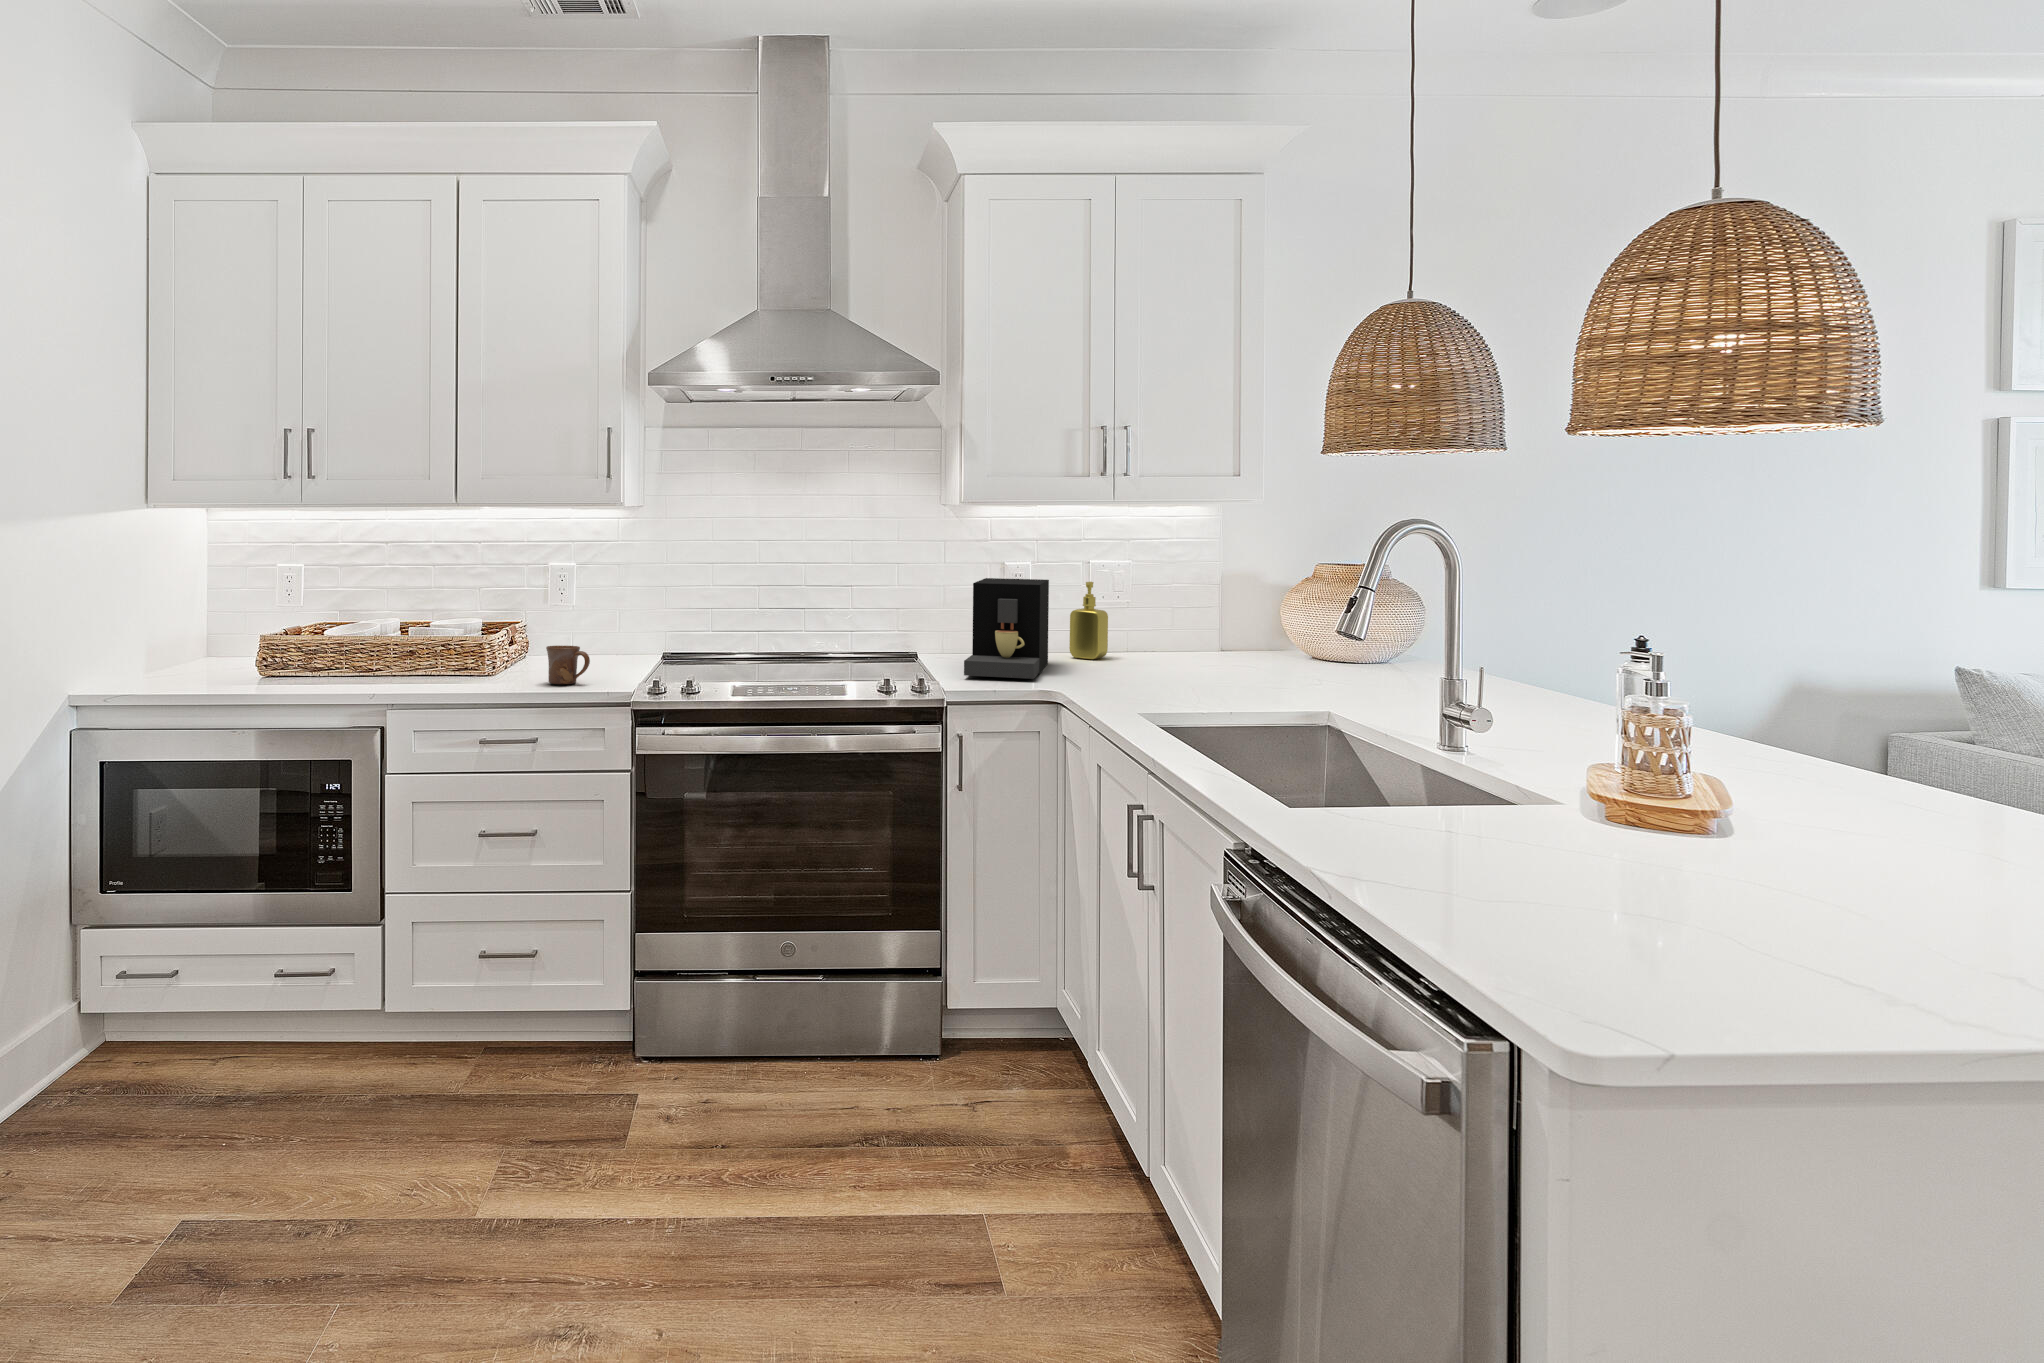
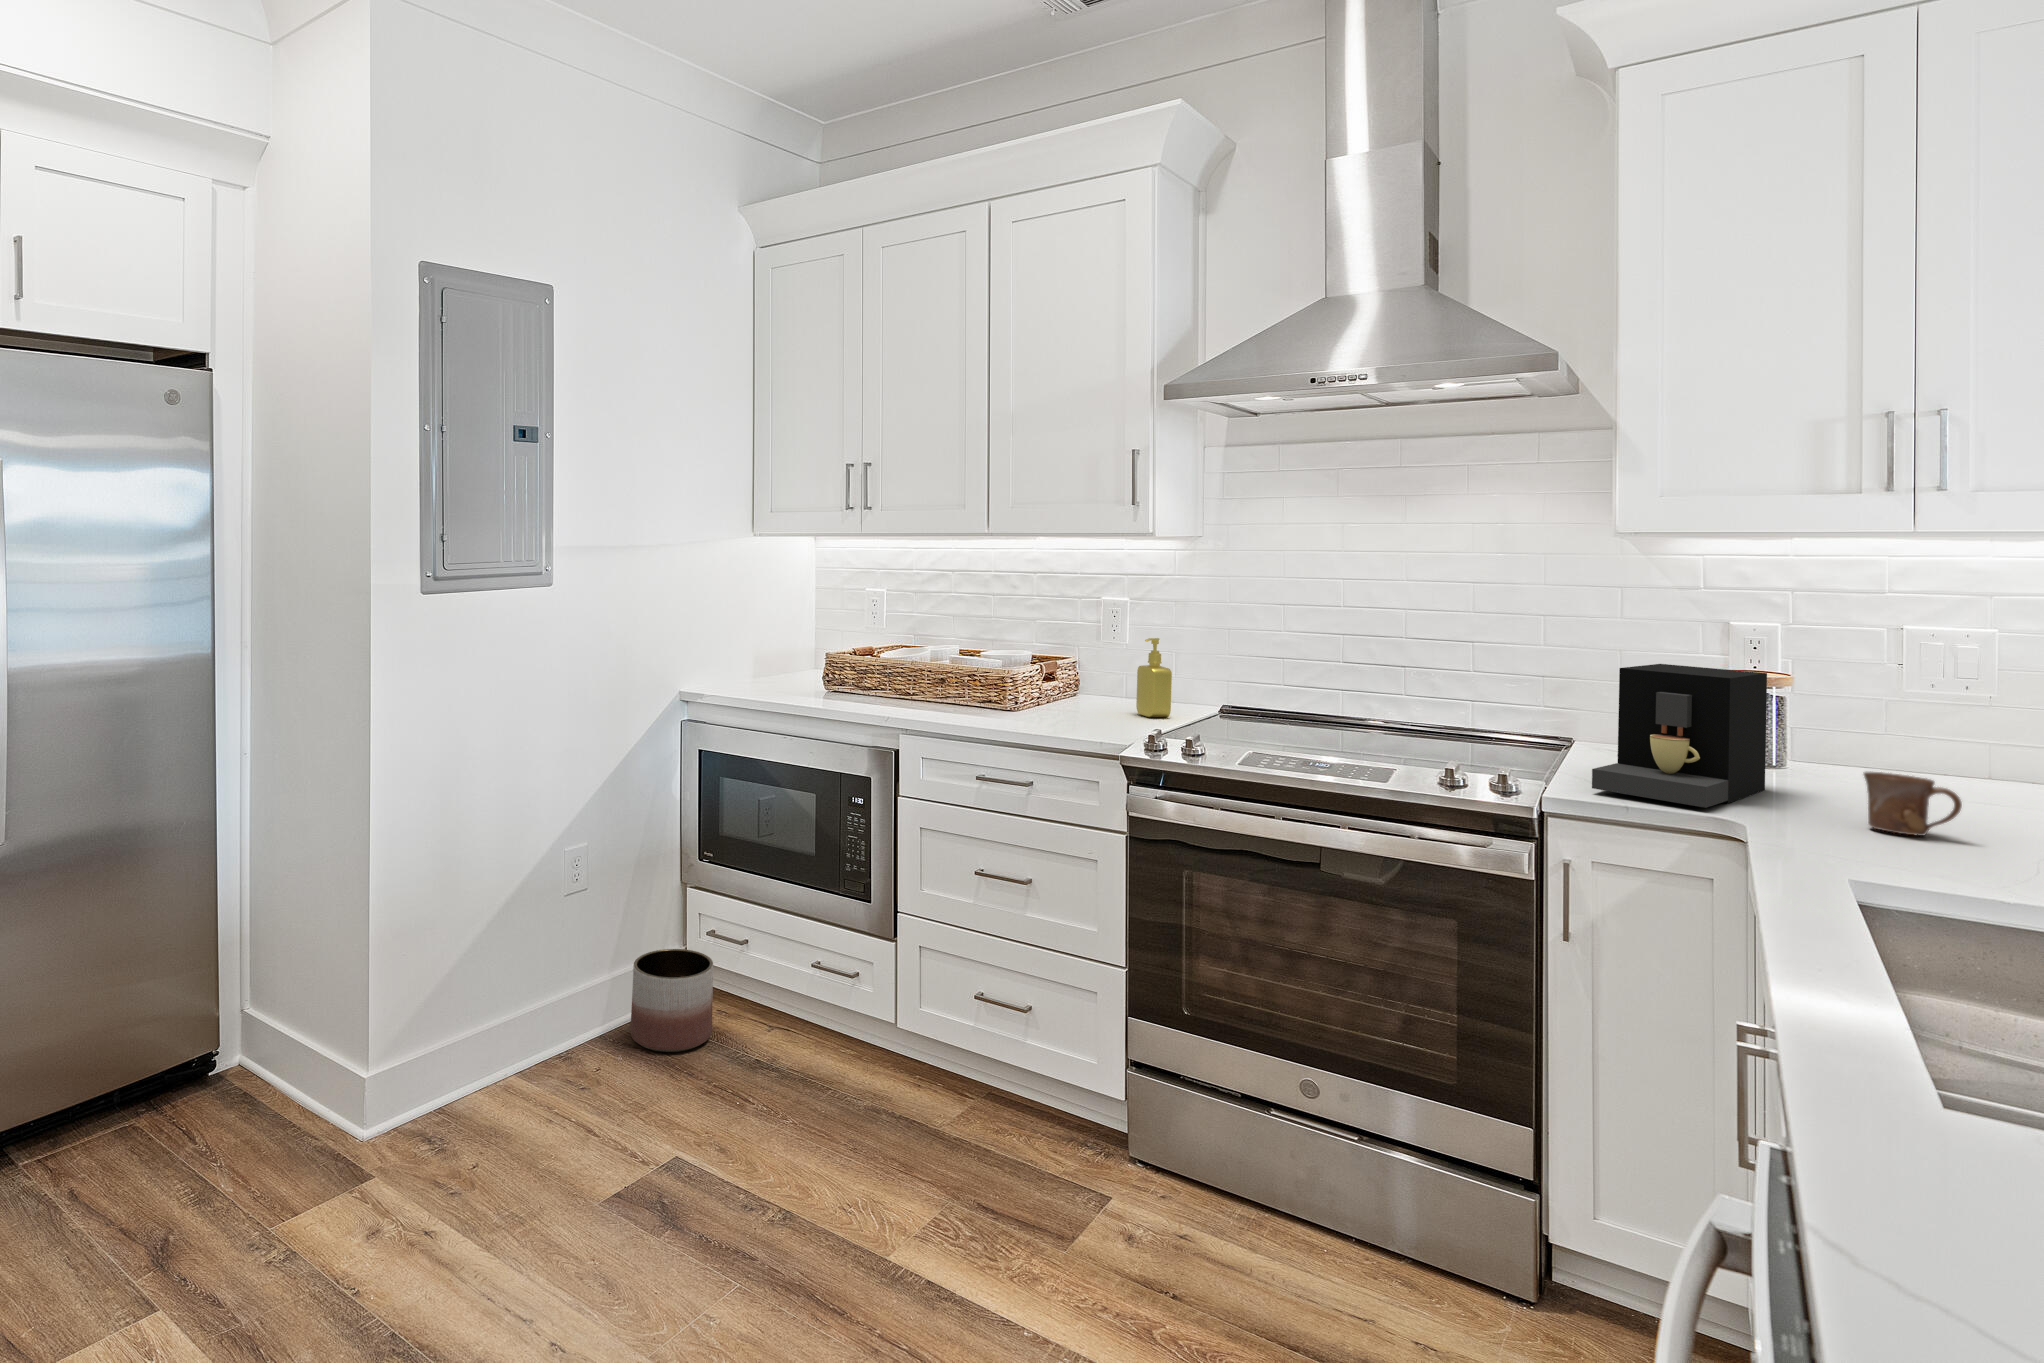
soap dispenser: present [1069,582,1108,659] -> present [1136,638,1172,717]
mug: present [546,646,590,684] -> present [1864,772,1962,836]
planter: none [31,1003,144,1131] -> present [631,949,713,1052]

